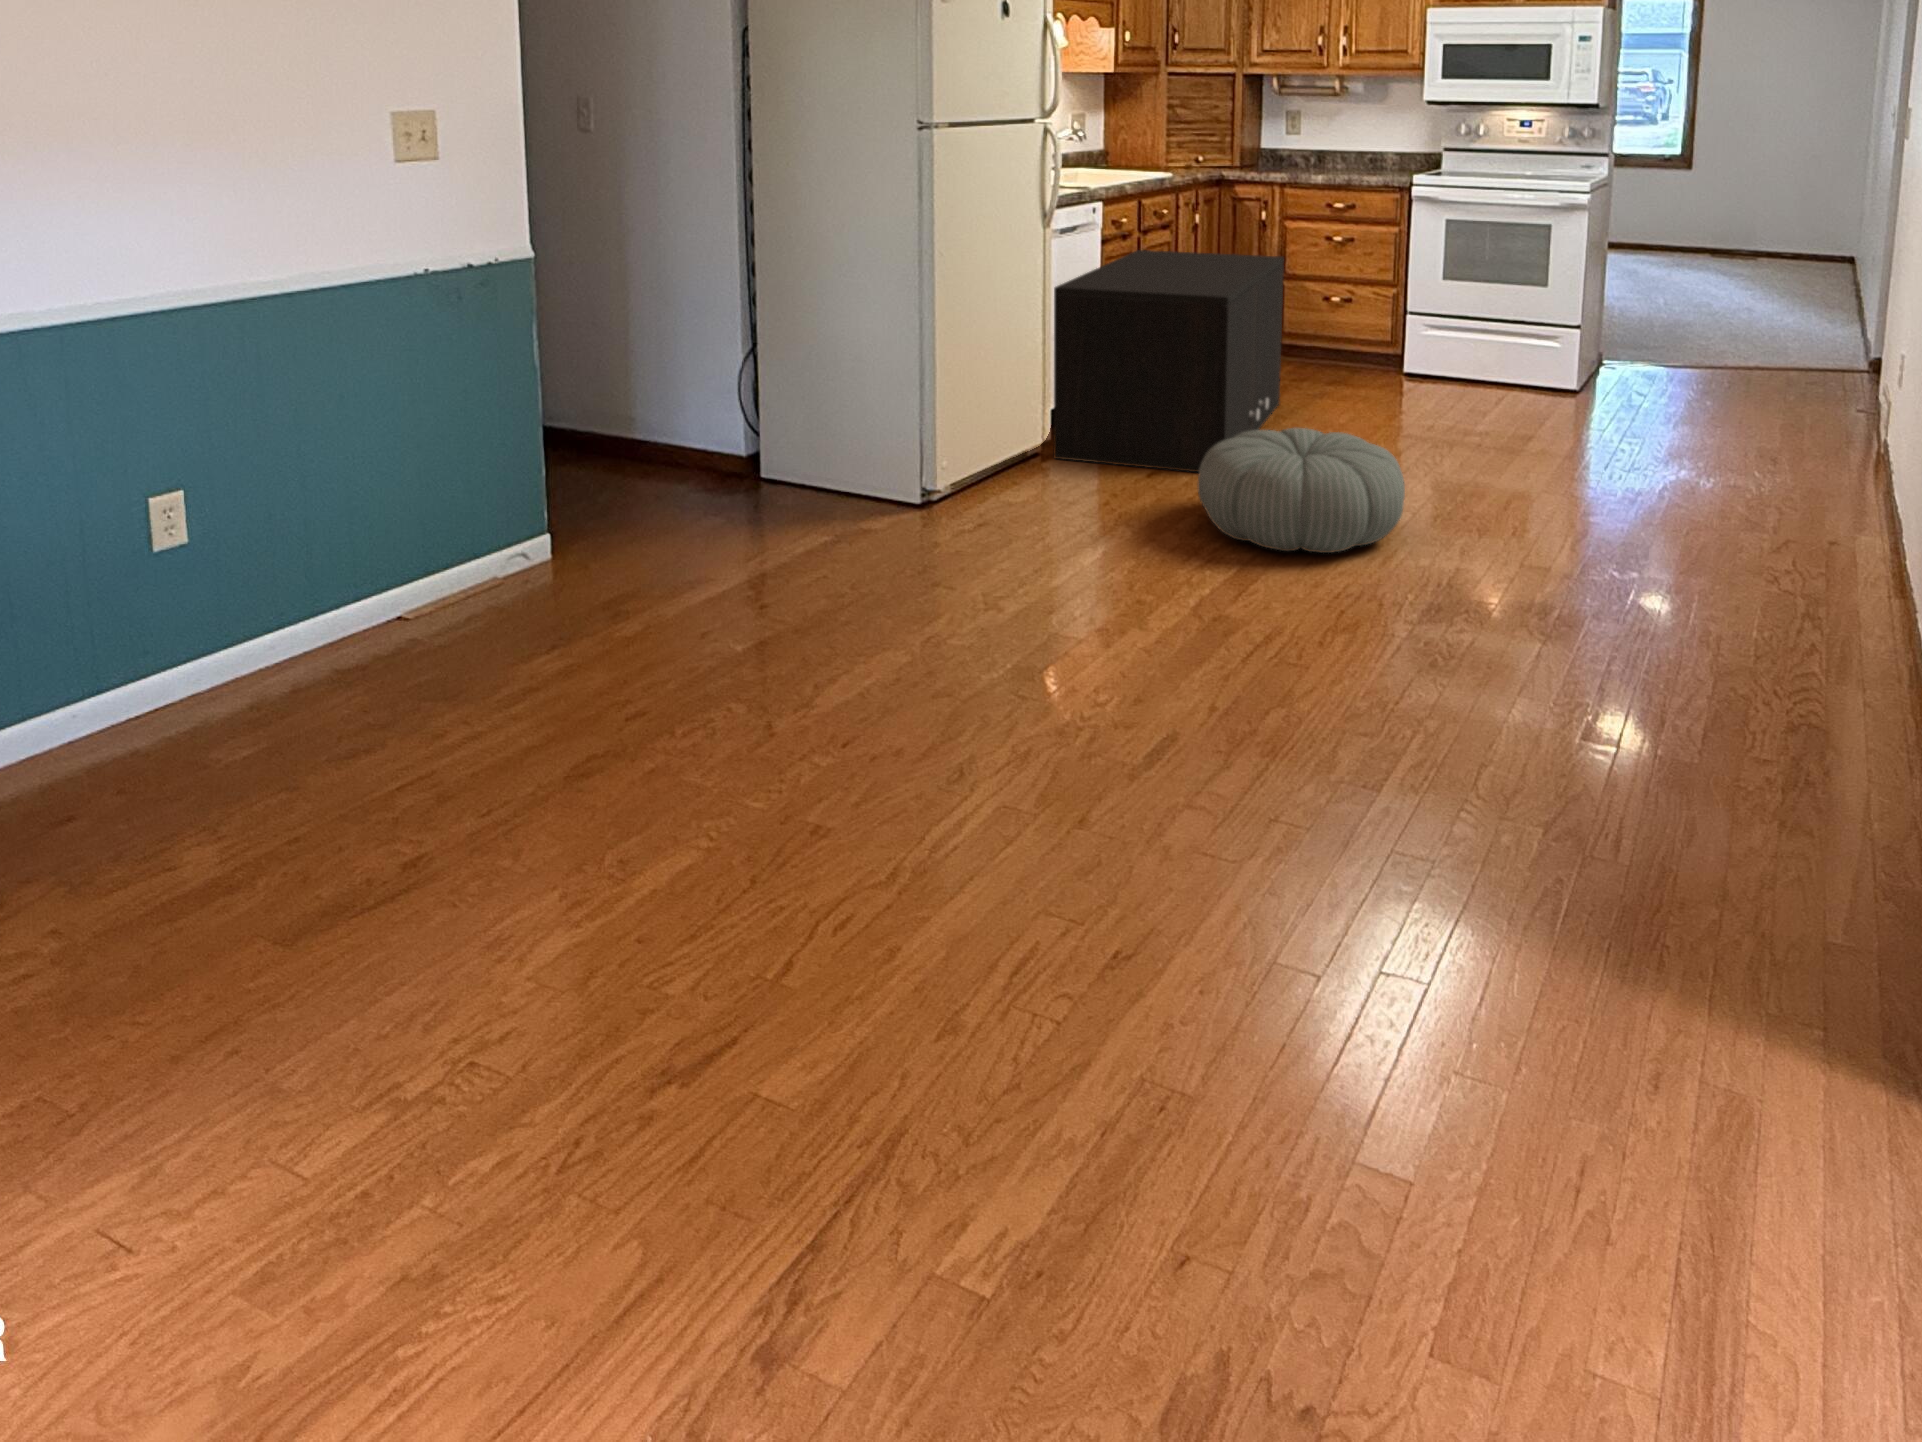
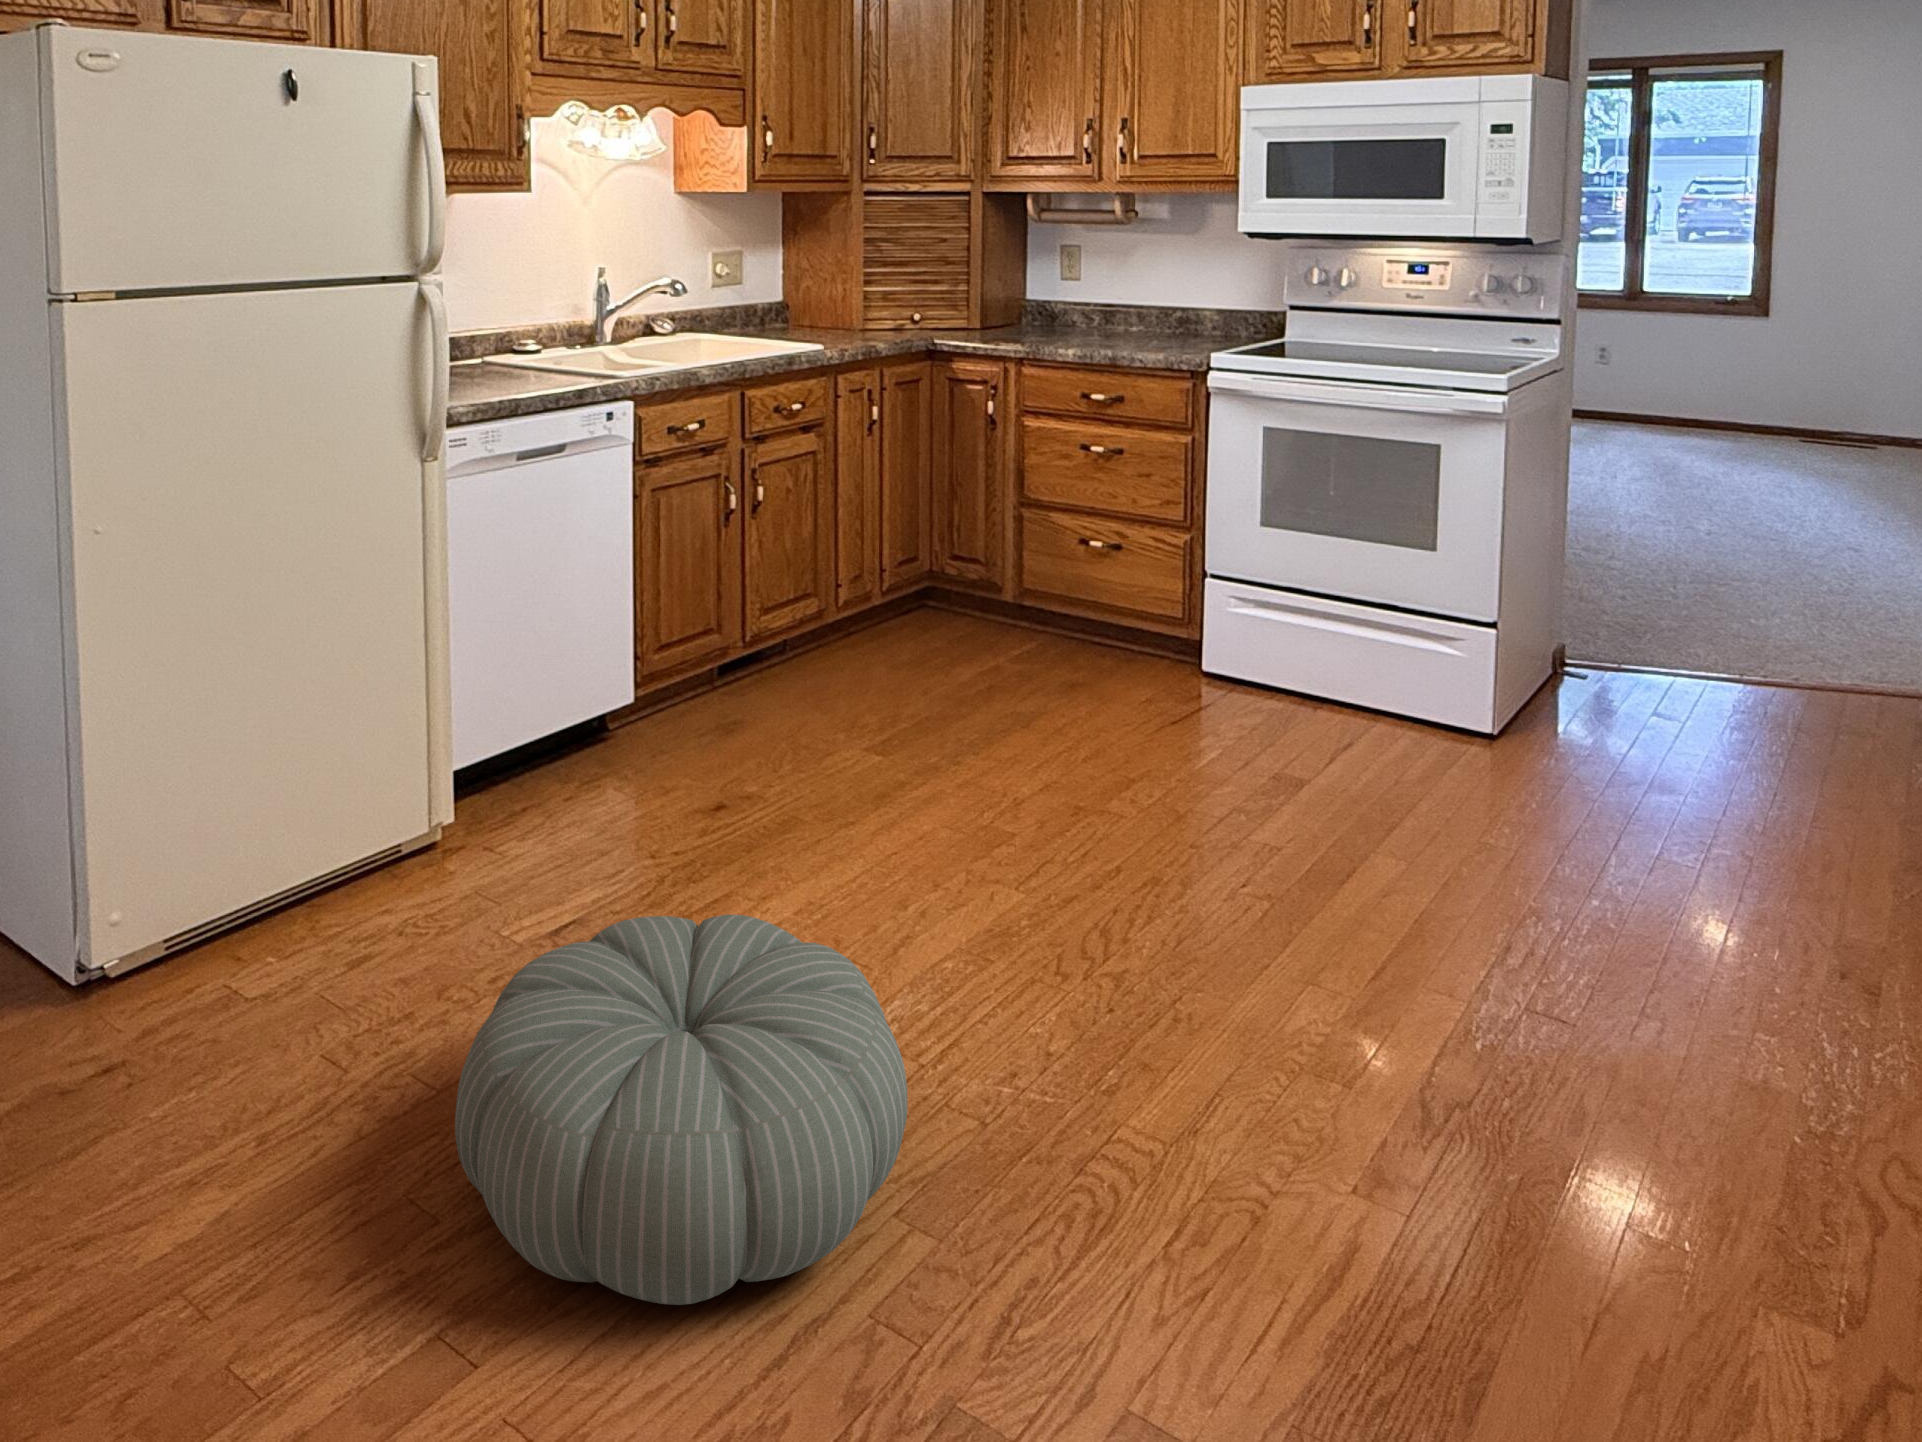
storage cabinet: present [1054,250,1284,472] -> none [428,471,937,945]

